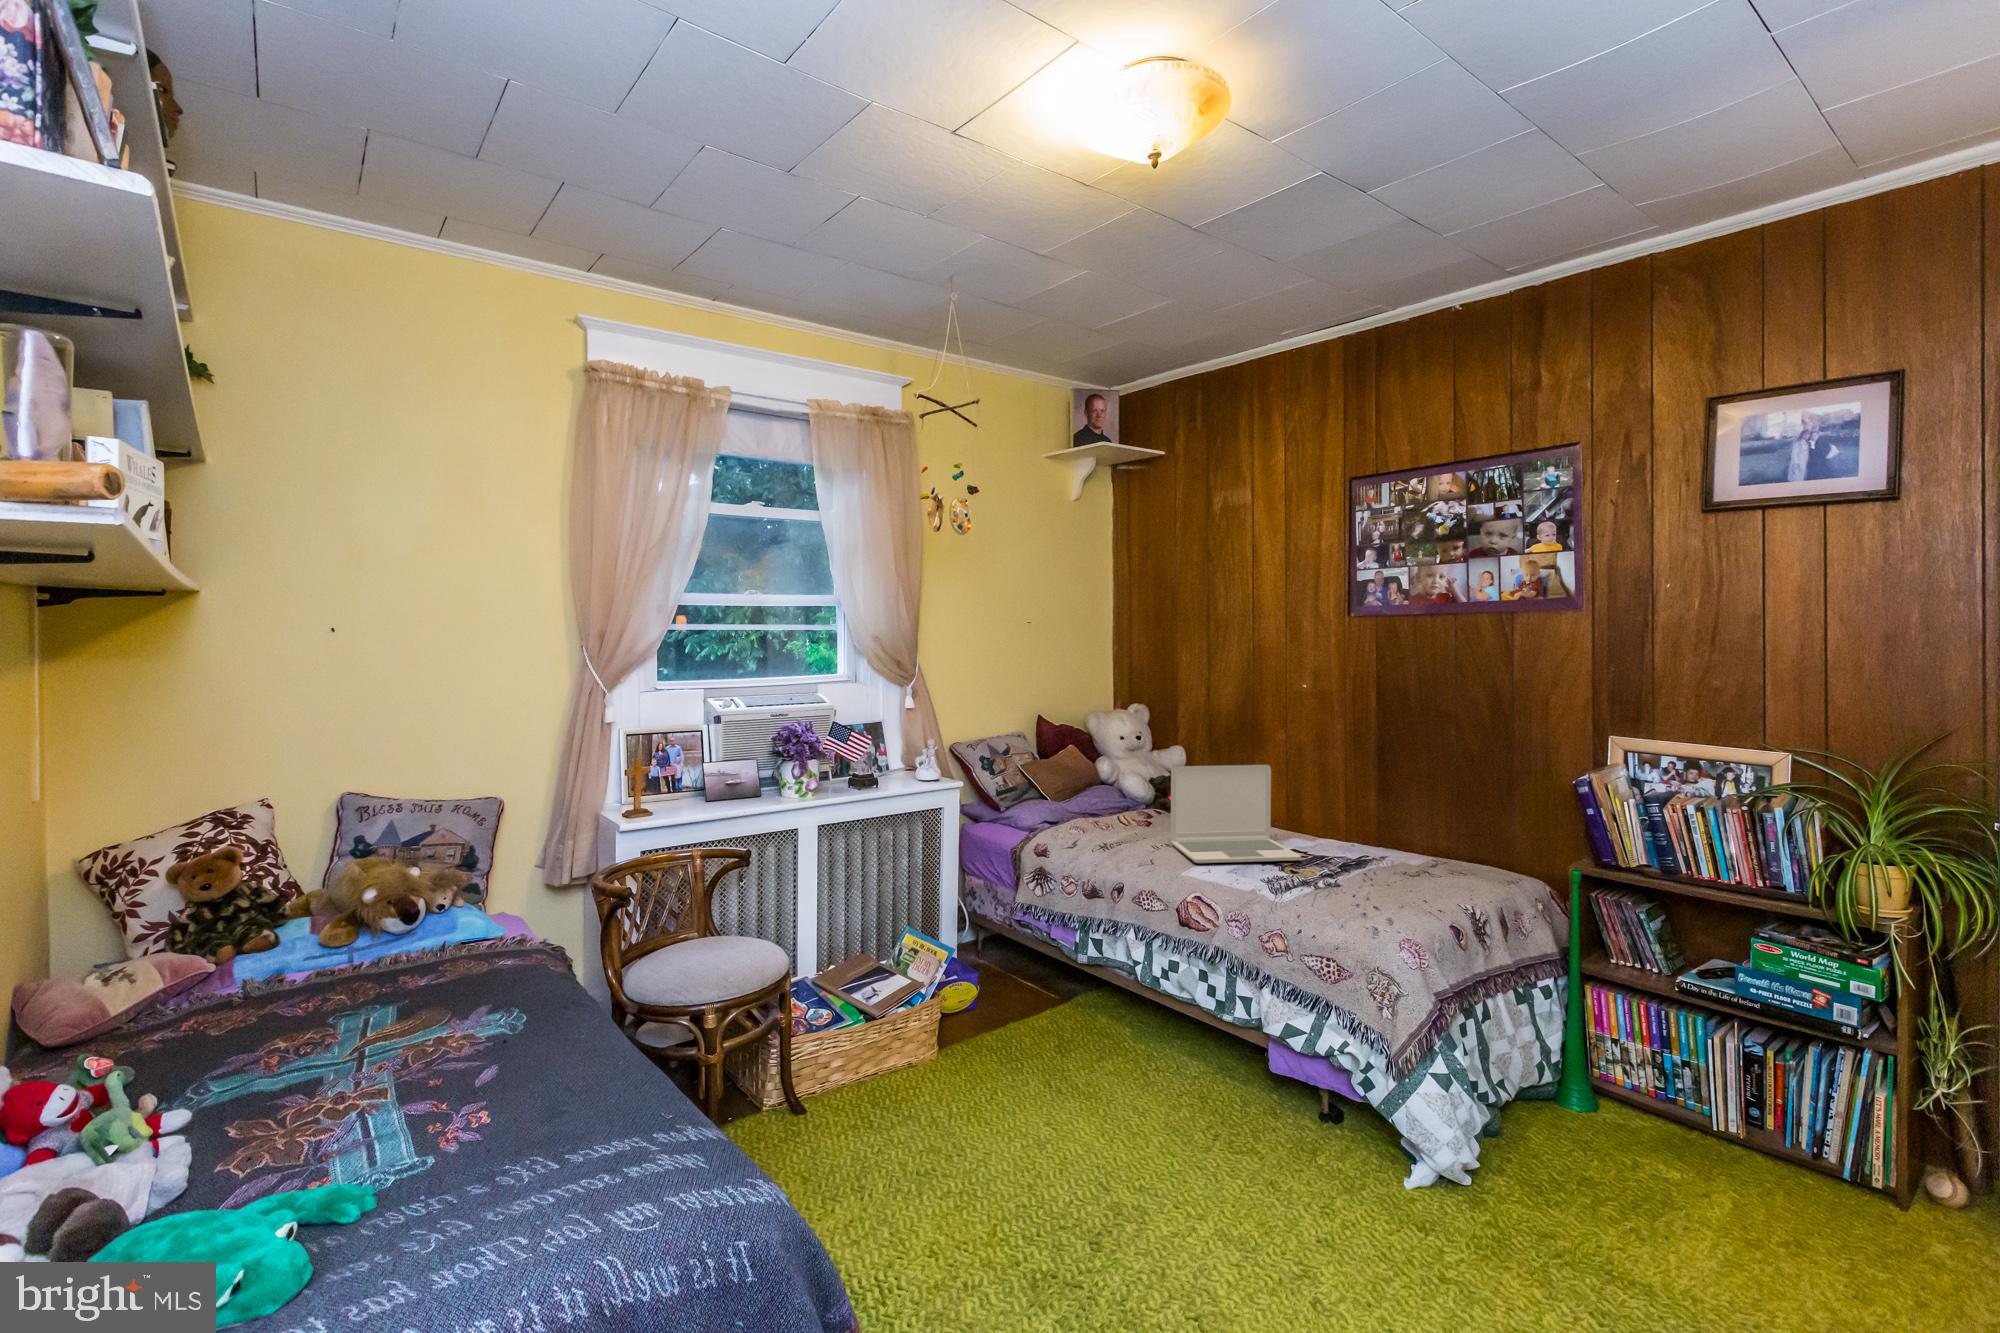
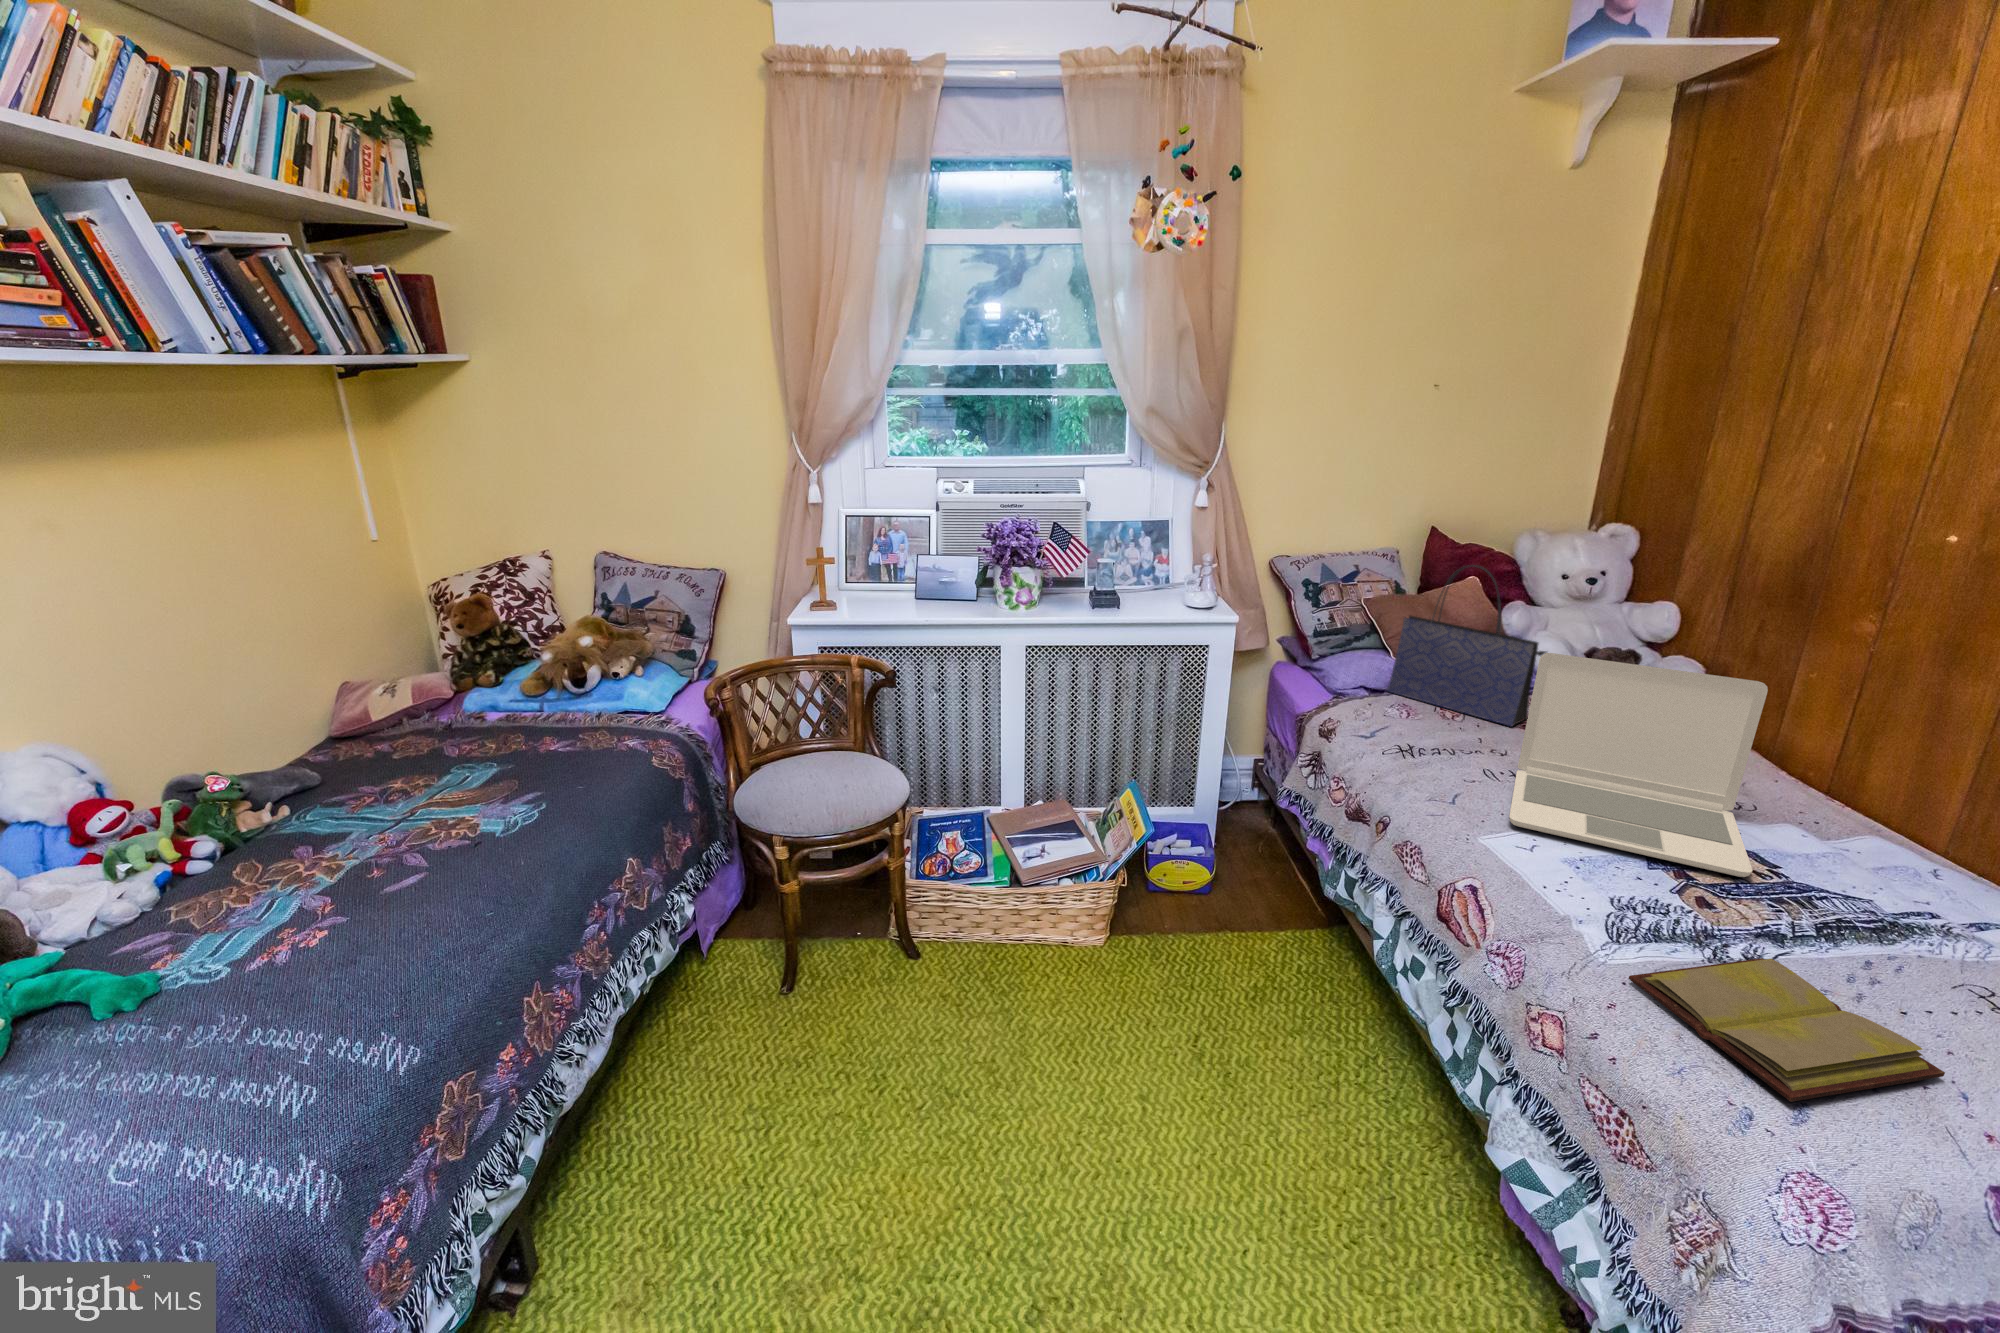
tote bag: none [1061,729,1152,826] -> present [1387,565,1546,726]
diary: none [1301,880,1412,918] -> present [1629,958,1945,1102]

